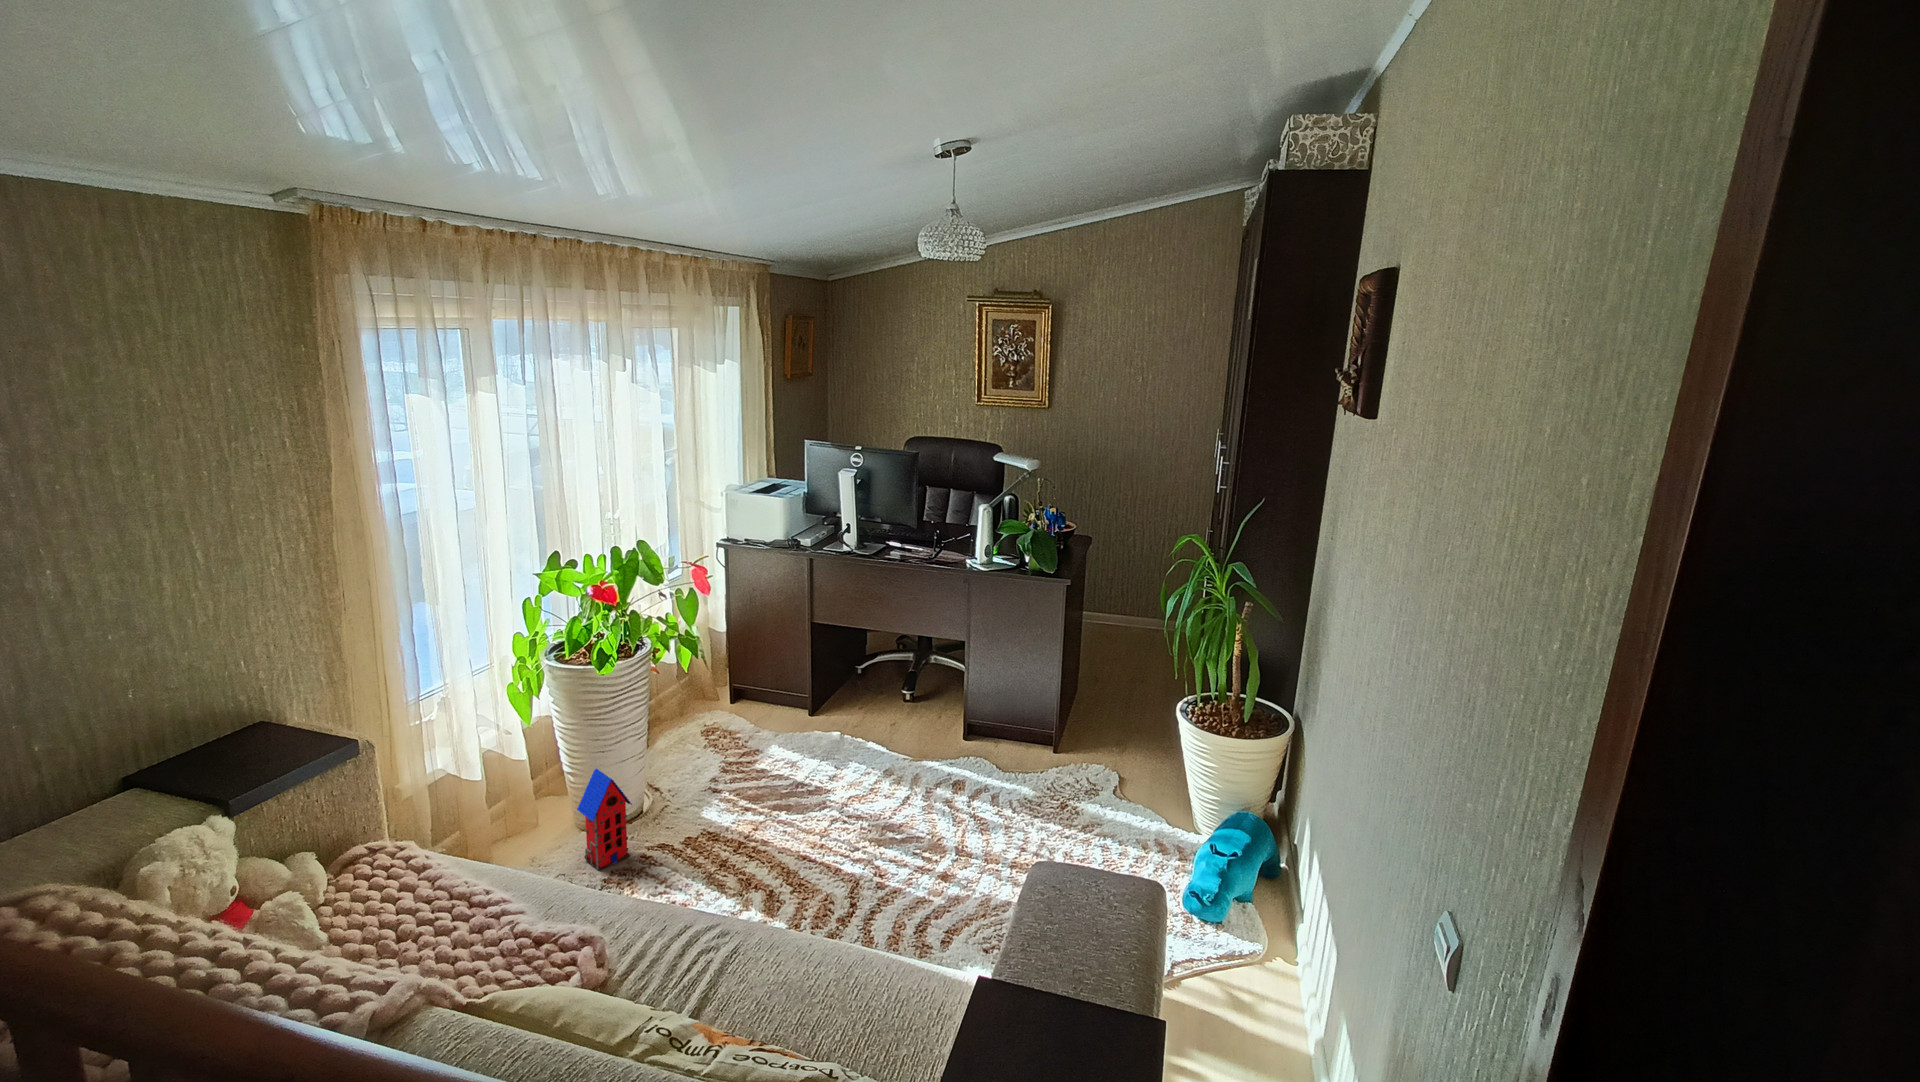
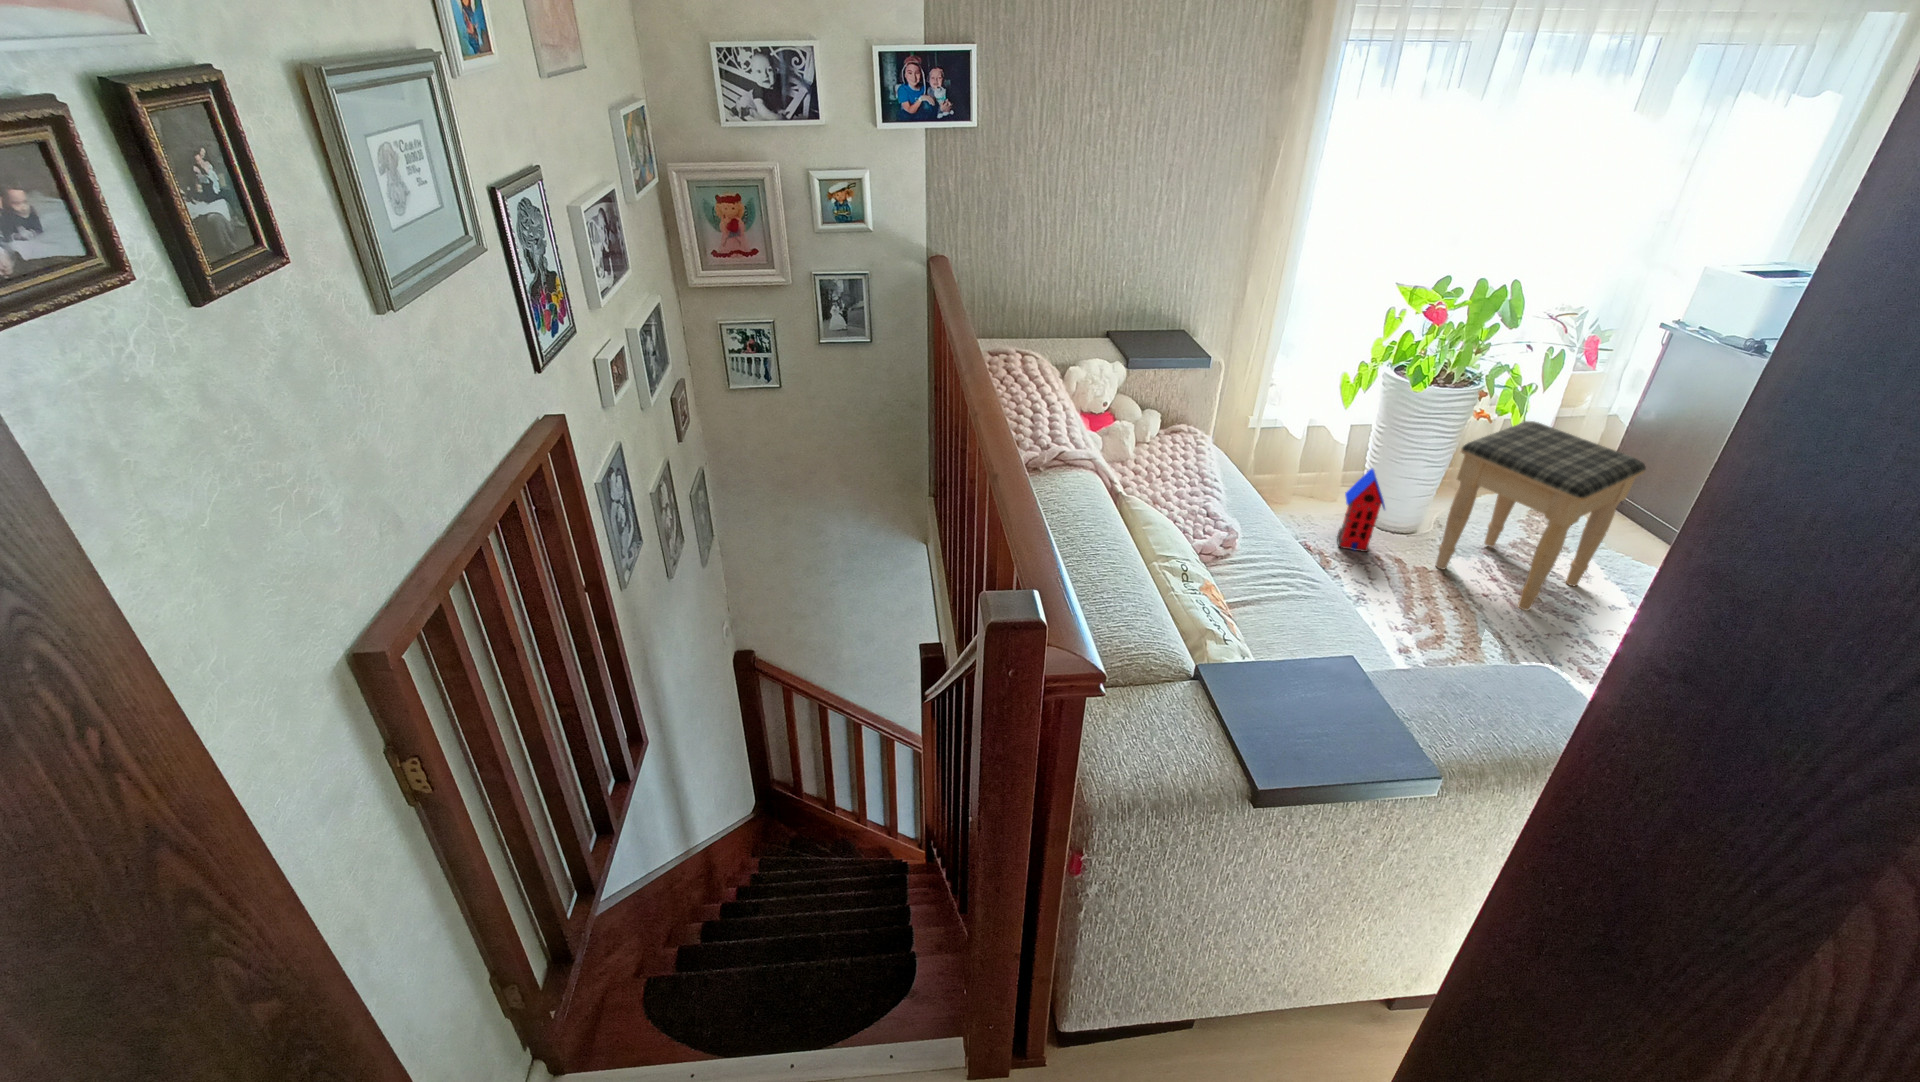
footstool: none [679,657,806,830] -> present [1436,421,1646,611]

